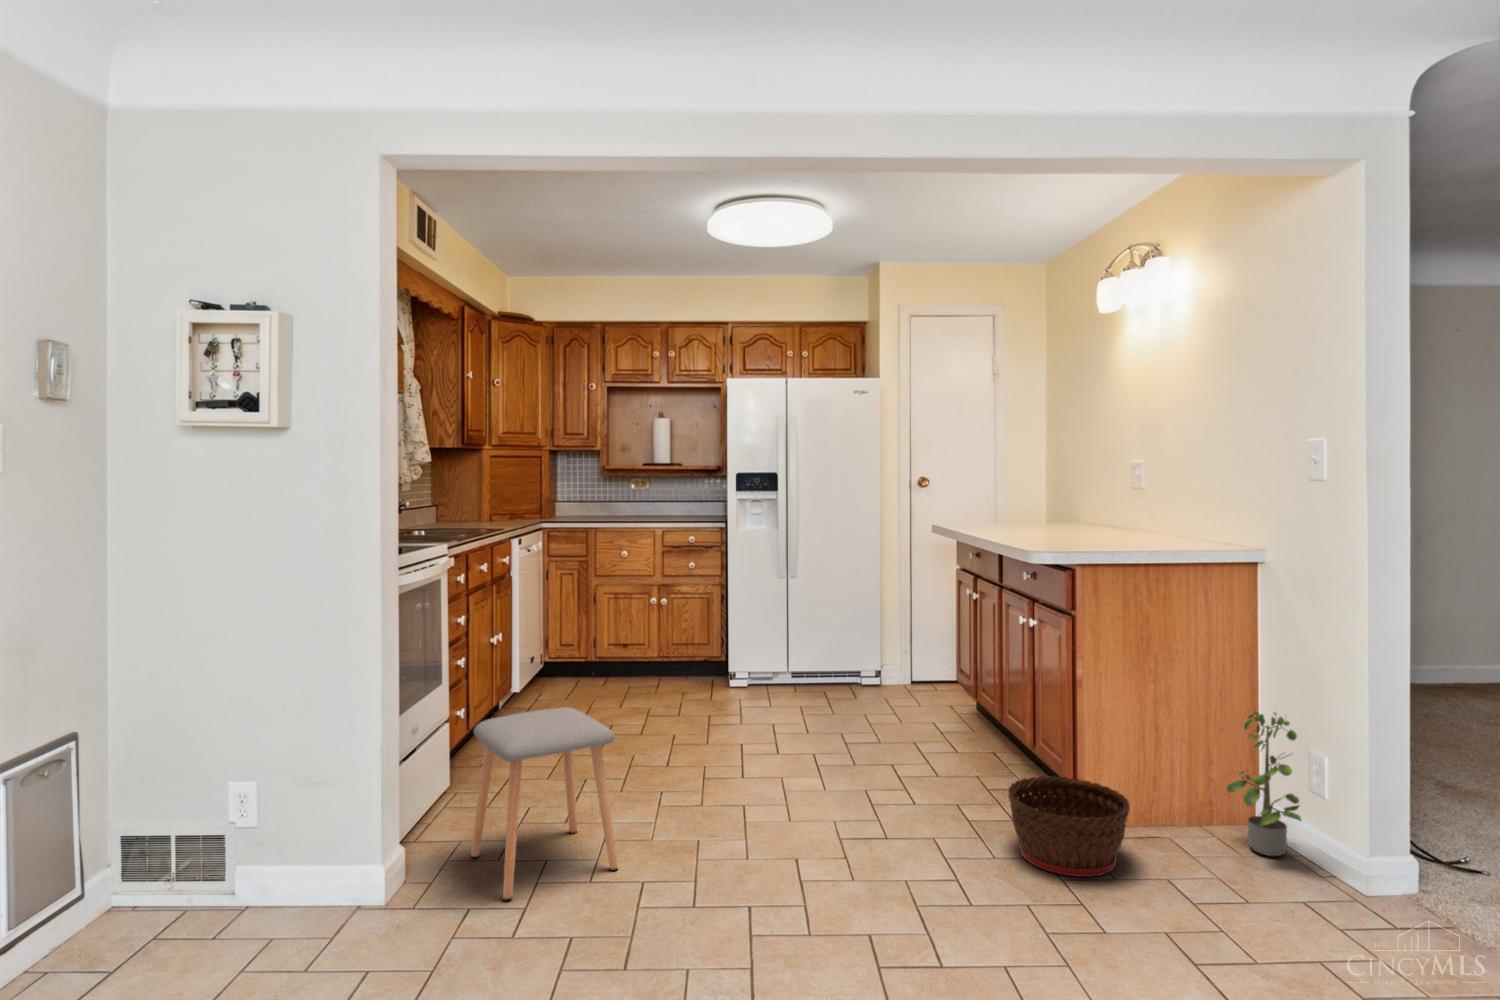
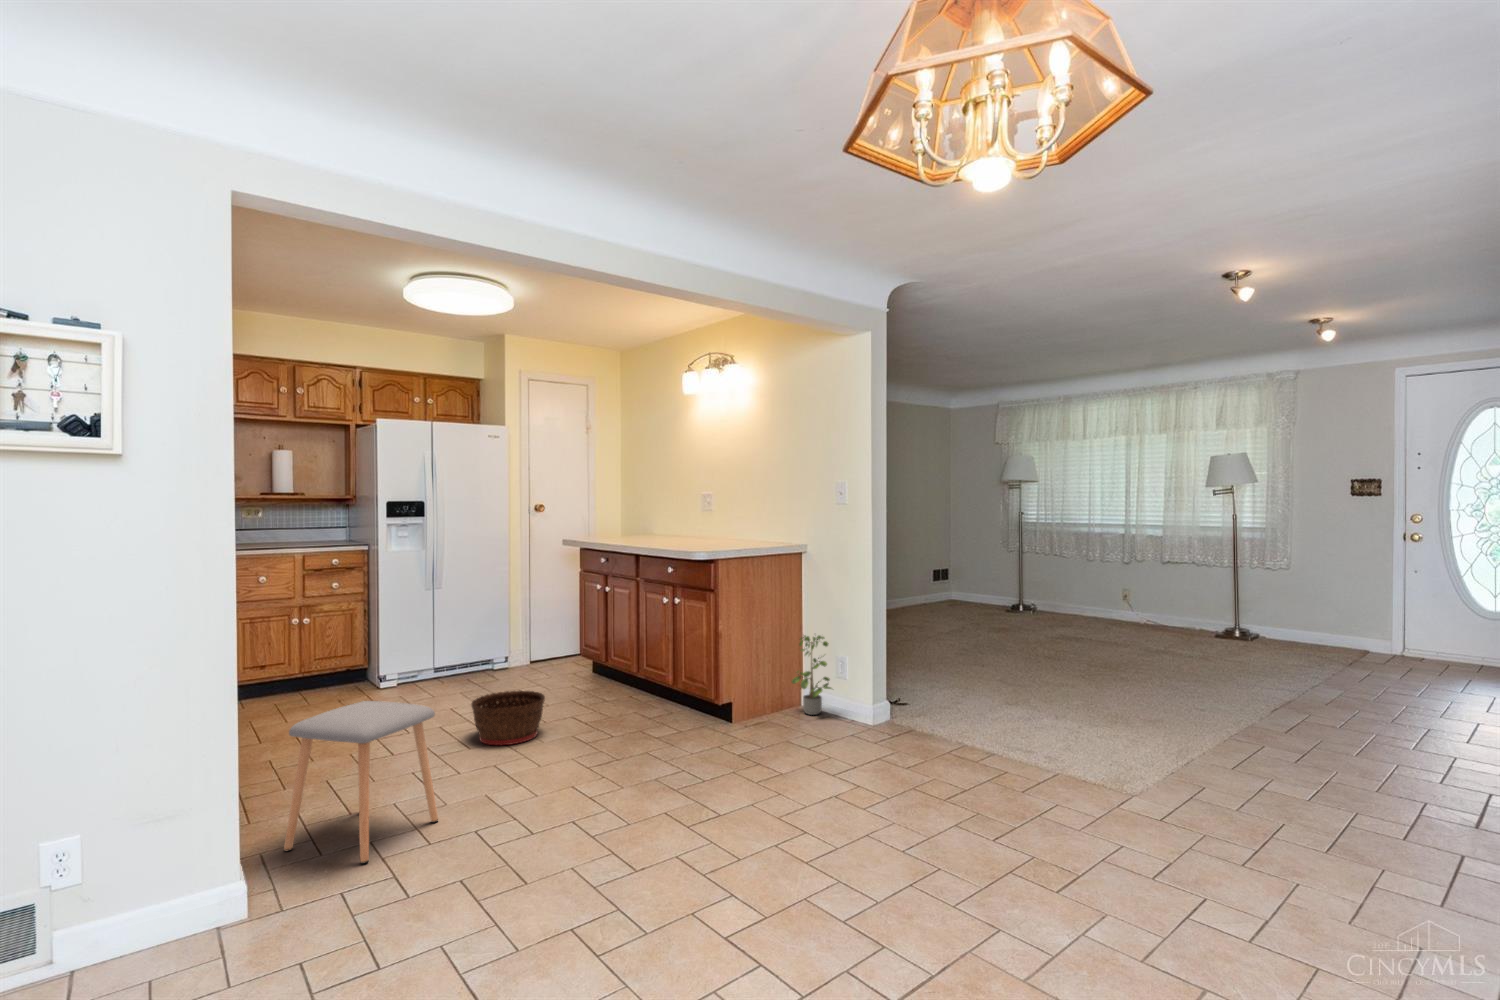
basket: present [1008,776,1130,877] -> present [471,691,545,745]

